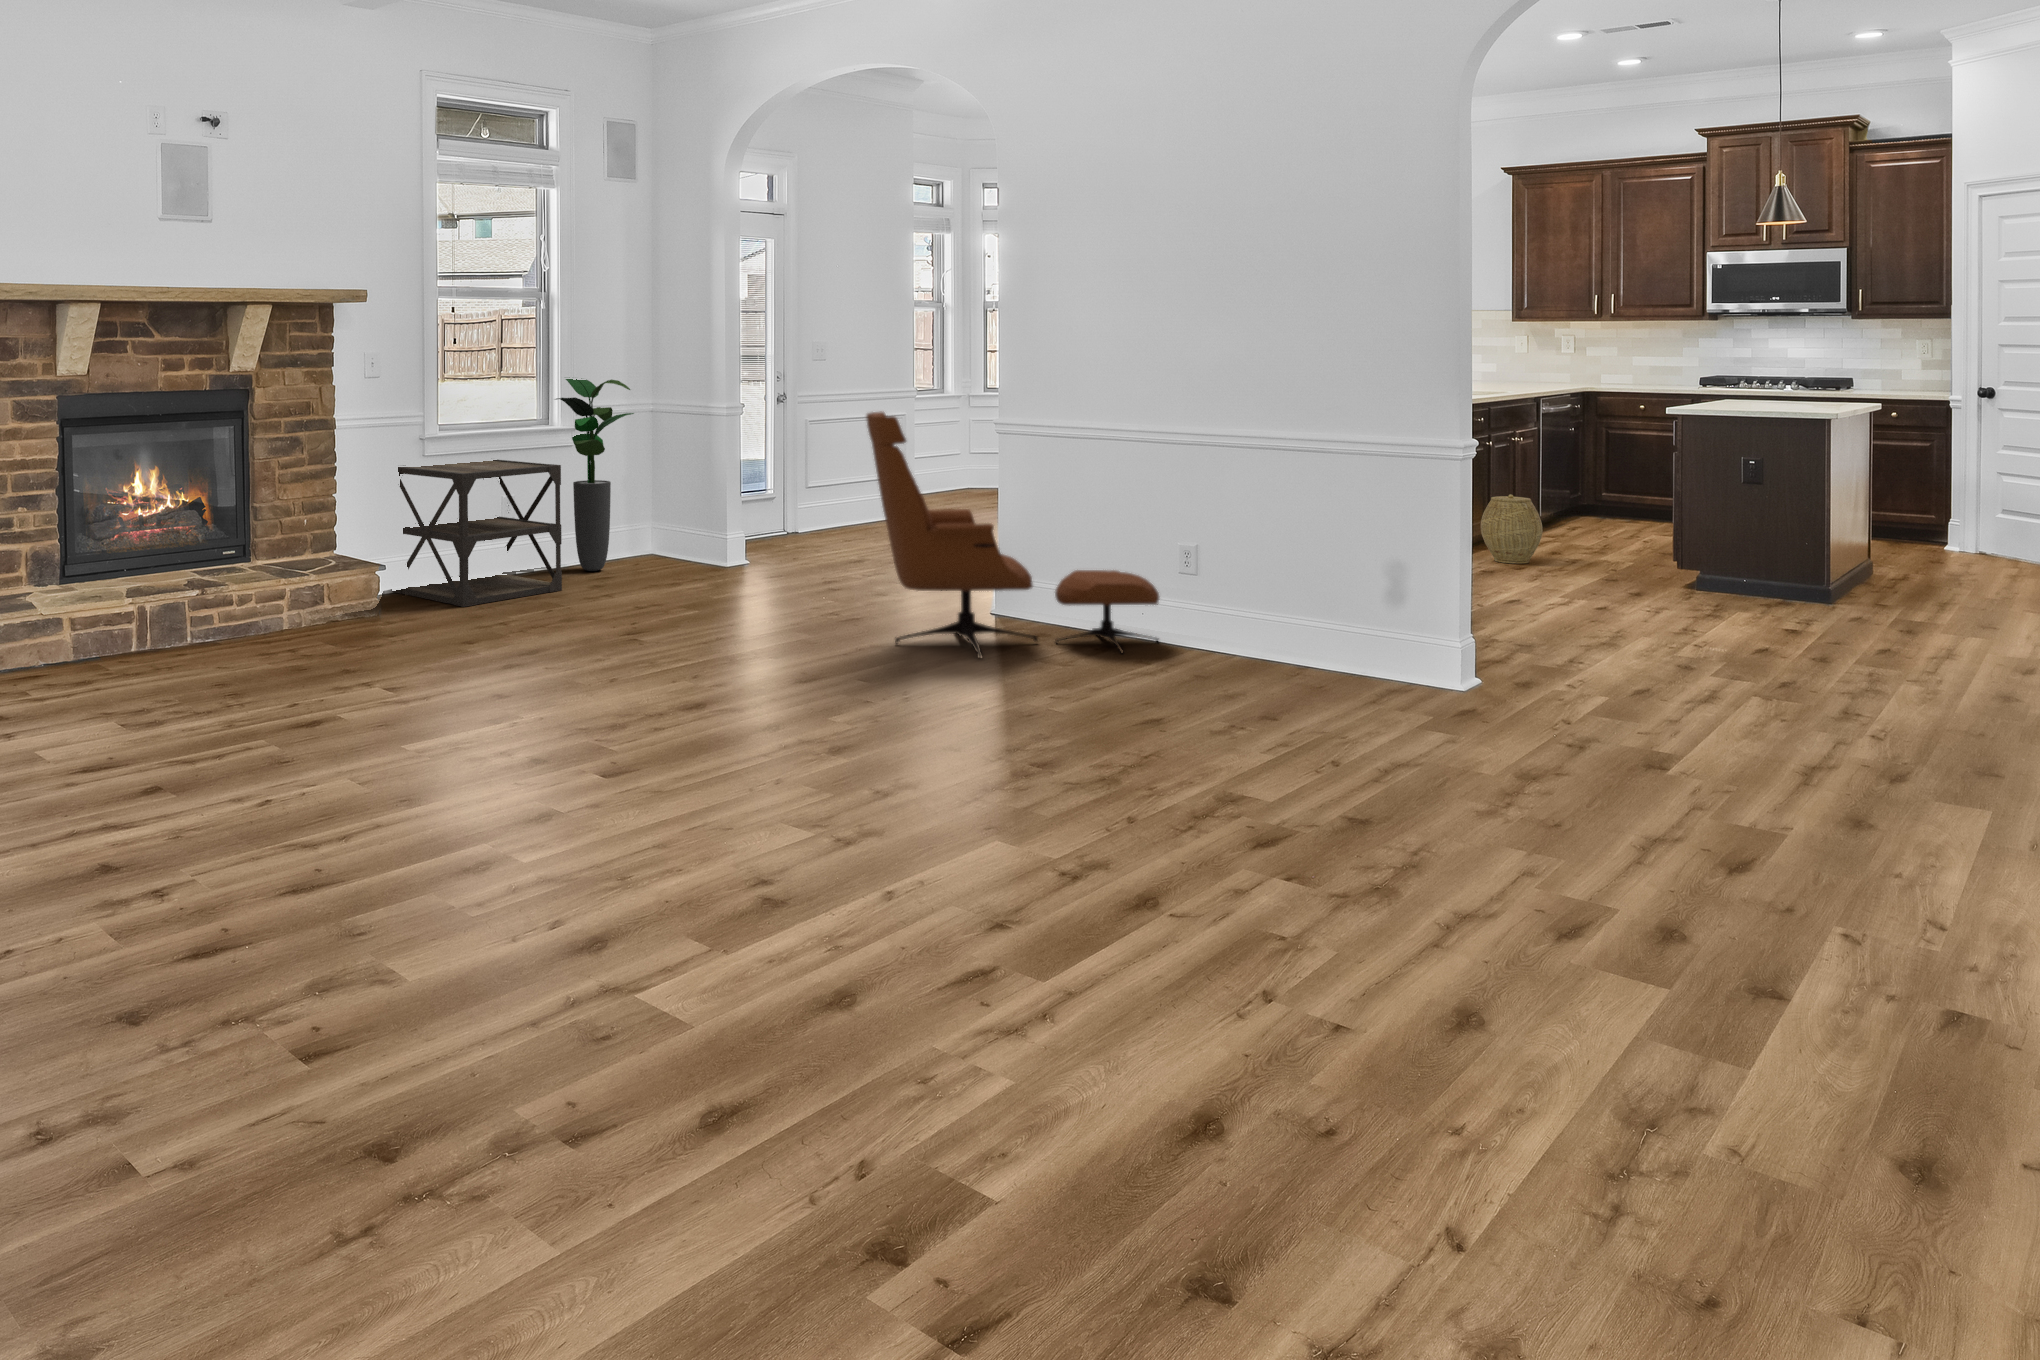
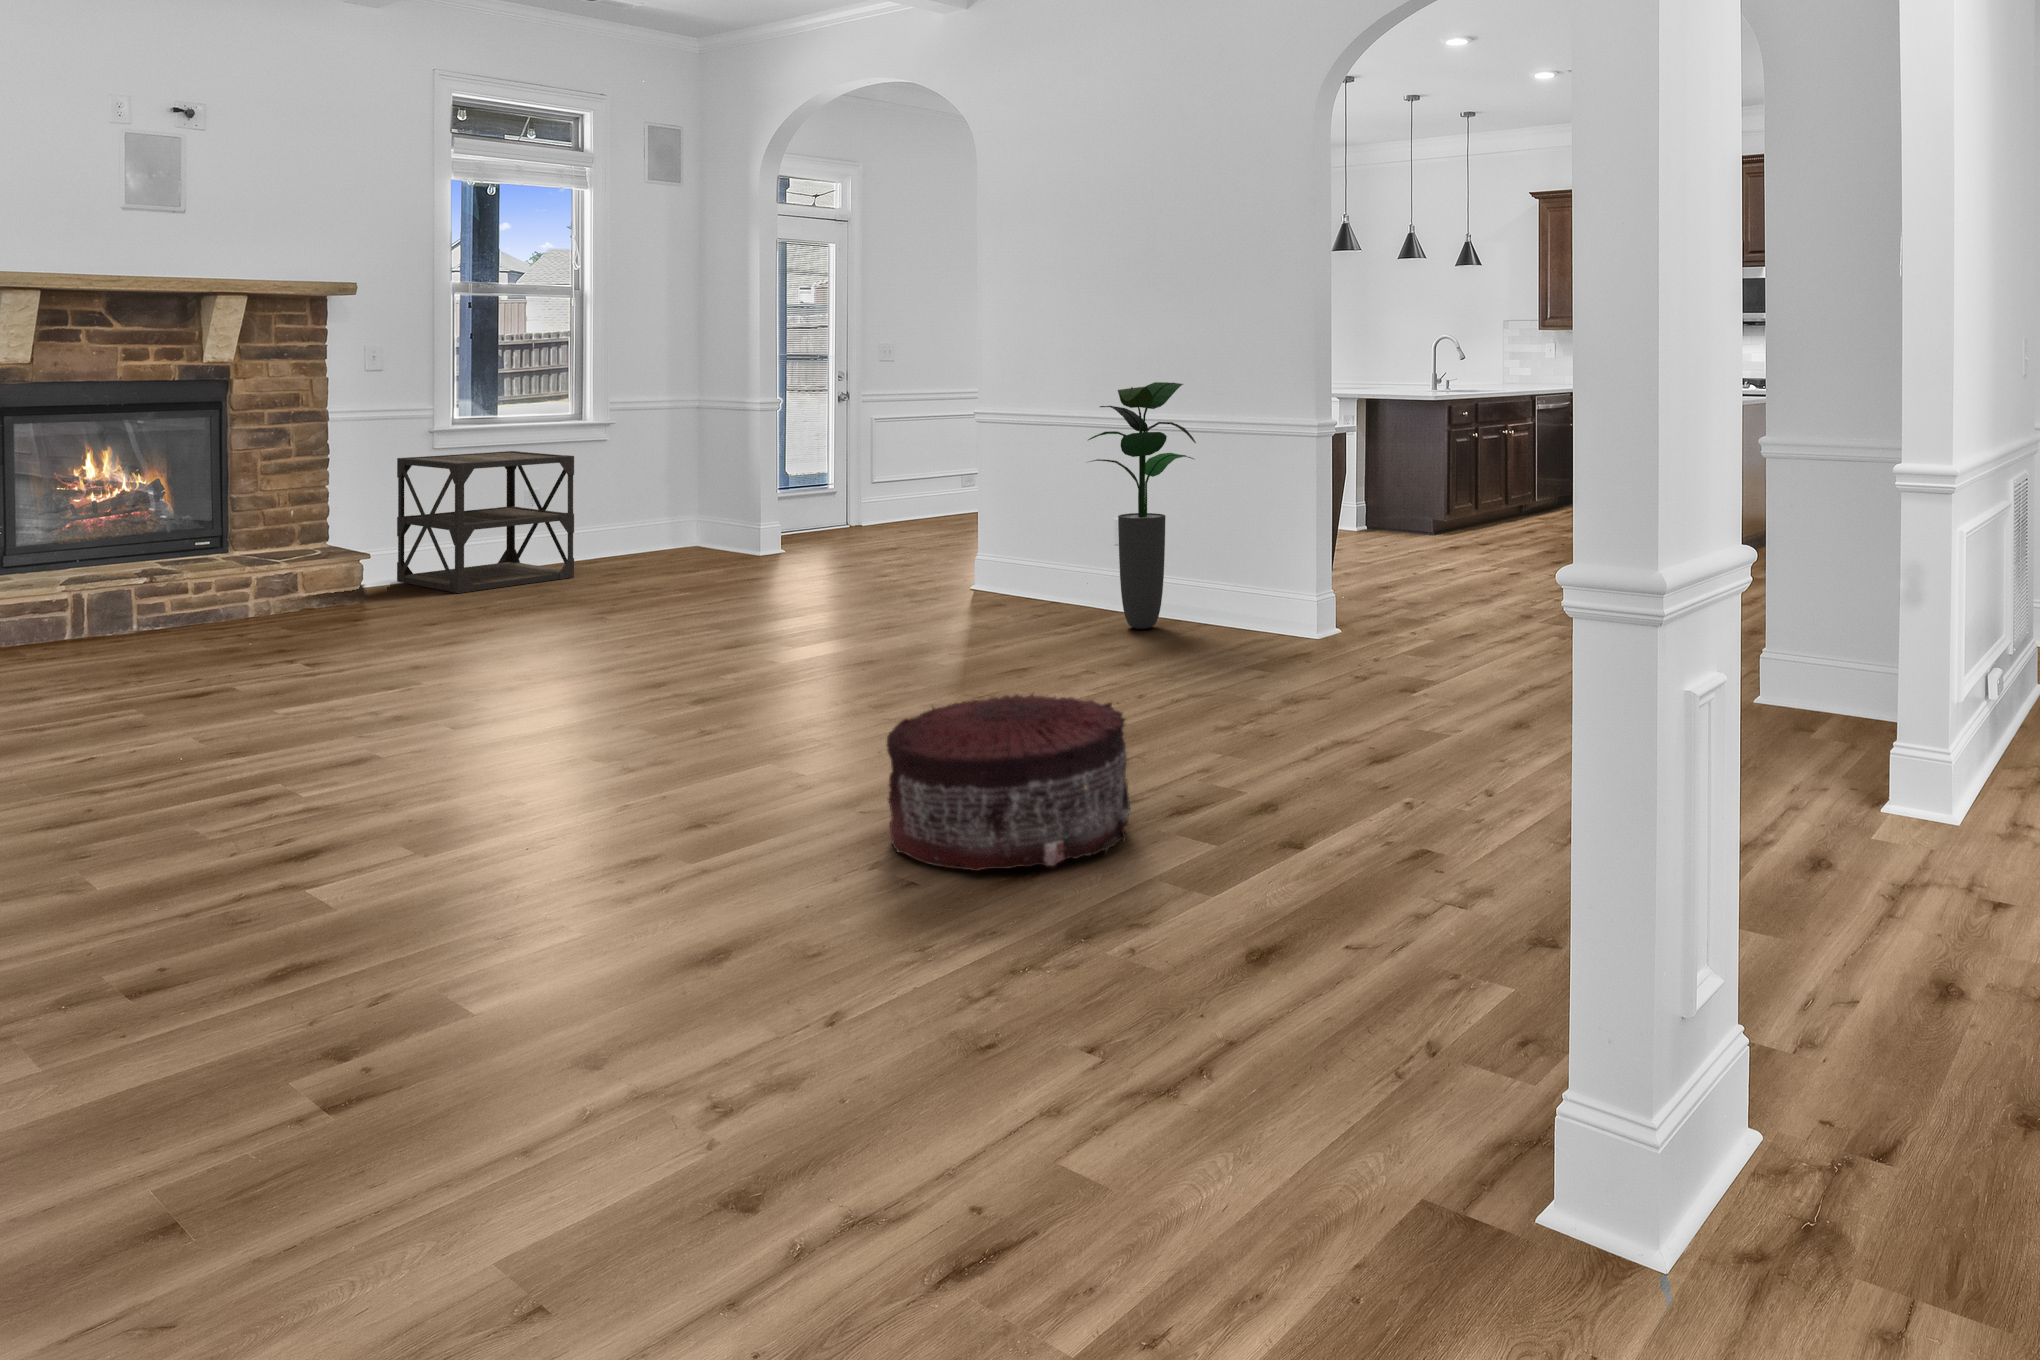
potted plant: present [555,379,634,571] -> present [1088,382,1196,629]
lounge chair: present [866,412,1159,658] -> none [822,401,1092,625]
woven basket: present [1481,495,1543,564] -> none [1460,480,1509,542]
pouf: none [1265,785,1623,1036] -> present [887,694,1130,871]

